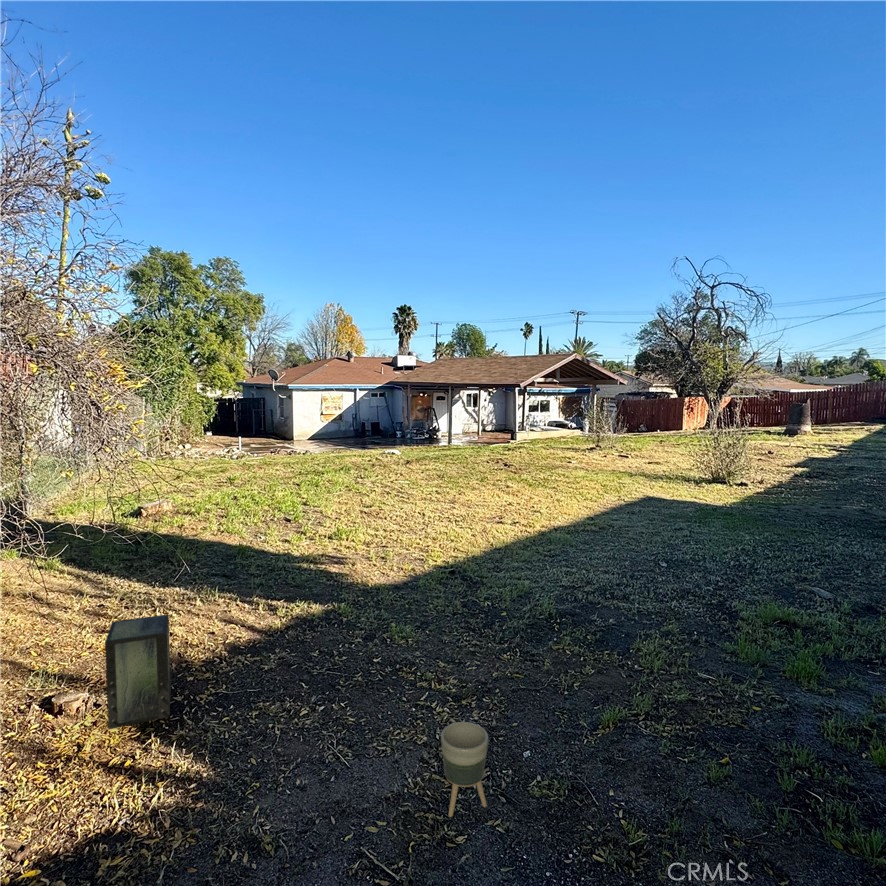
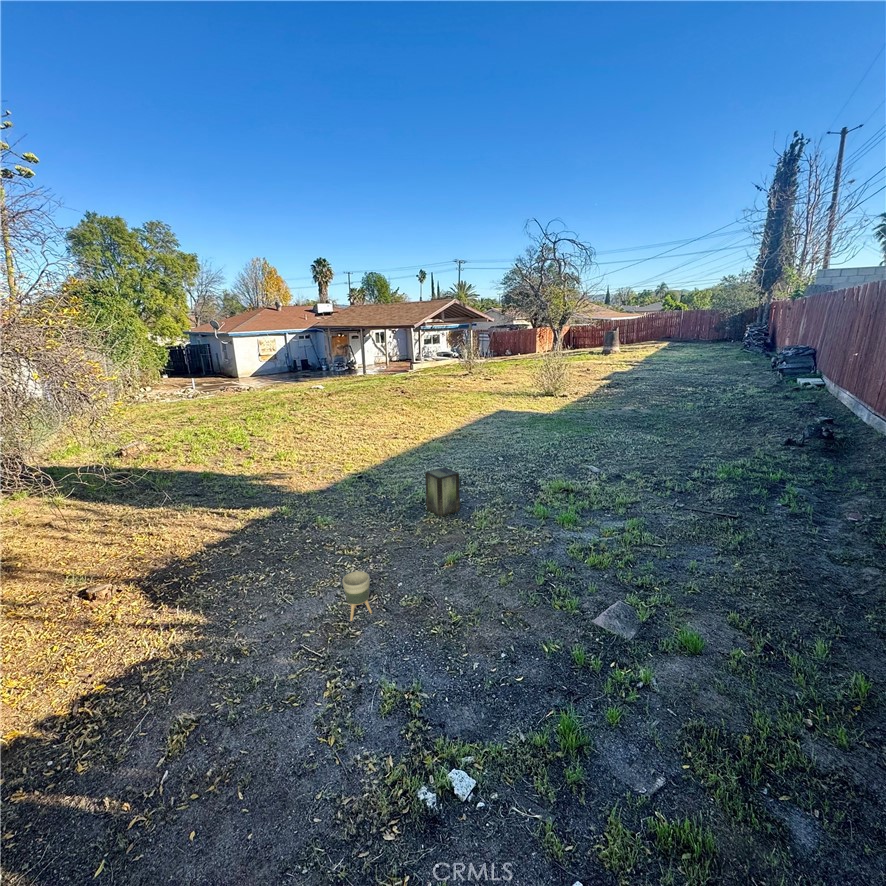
storage box: present [105,614,171,729] -> present [425,467,460,517]

